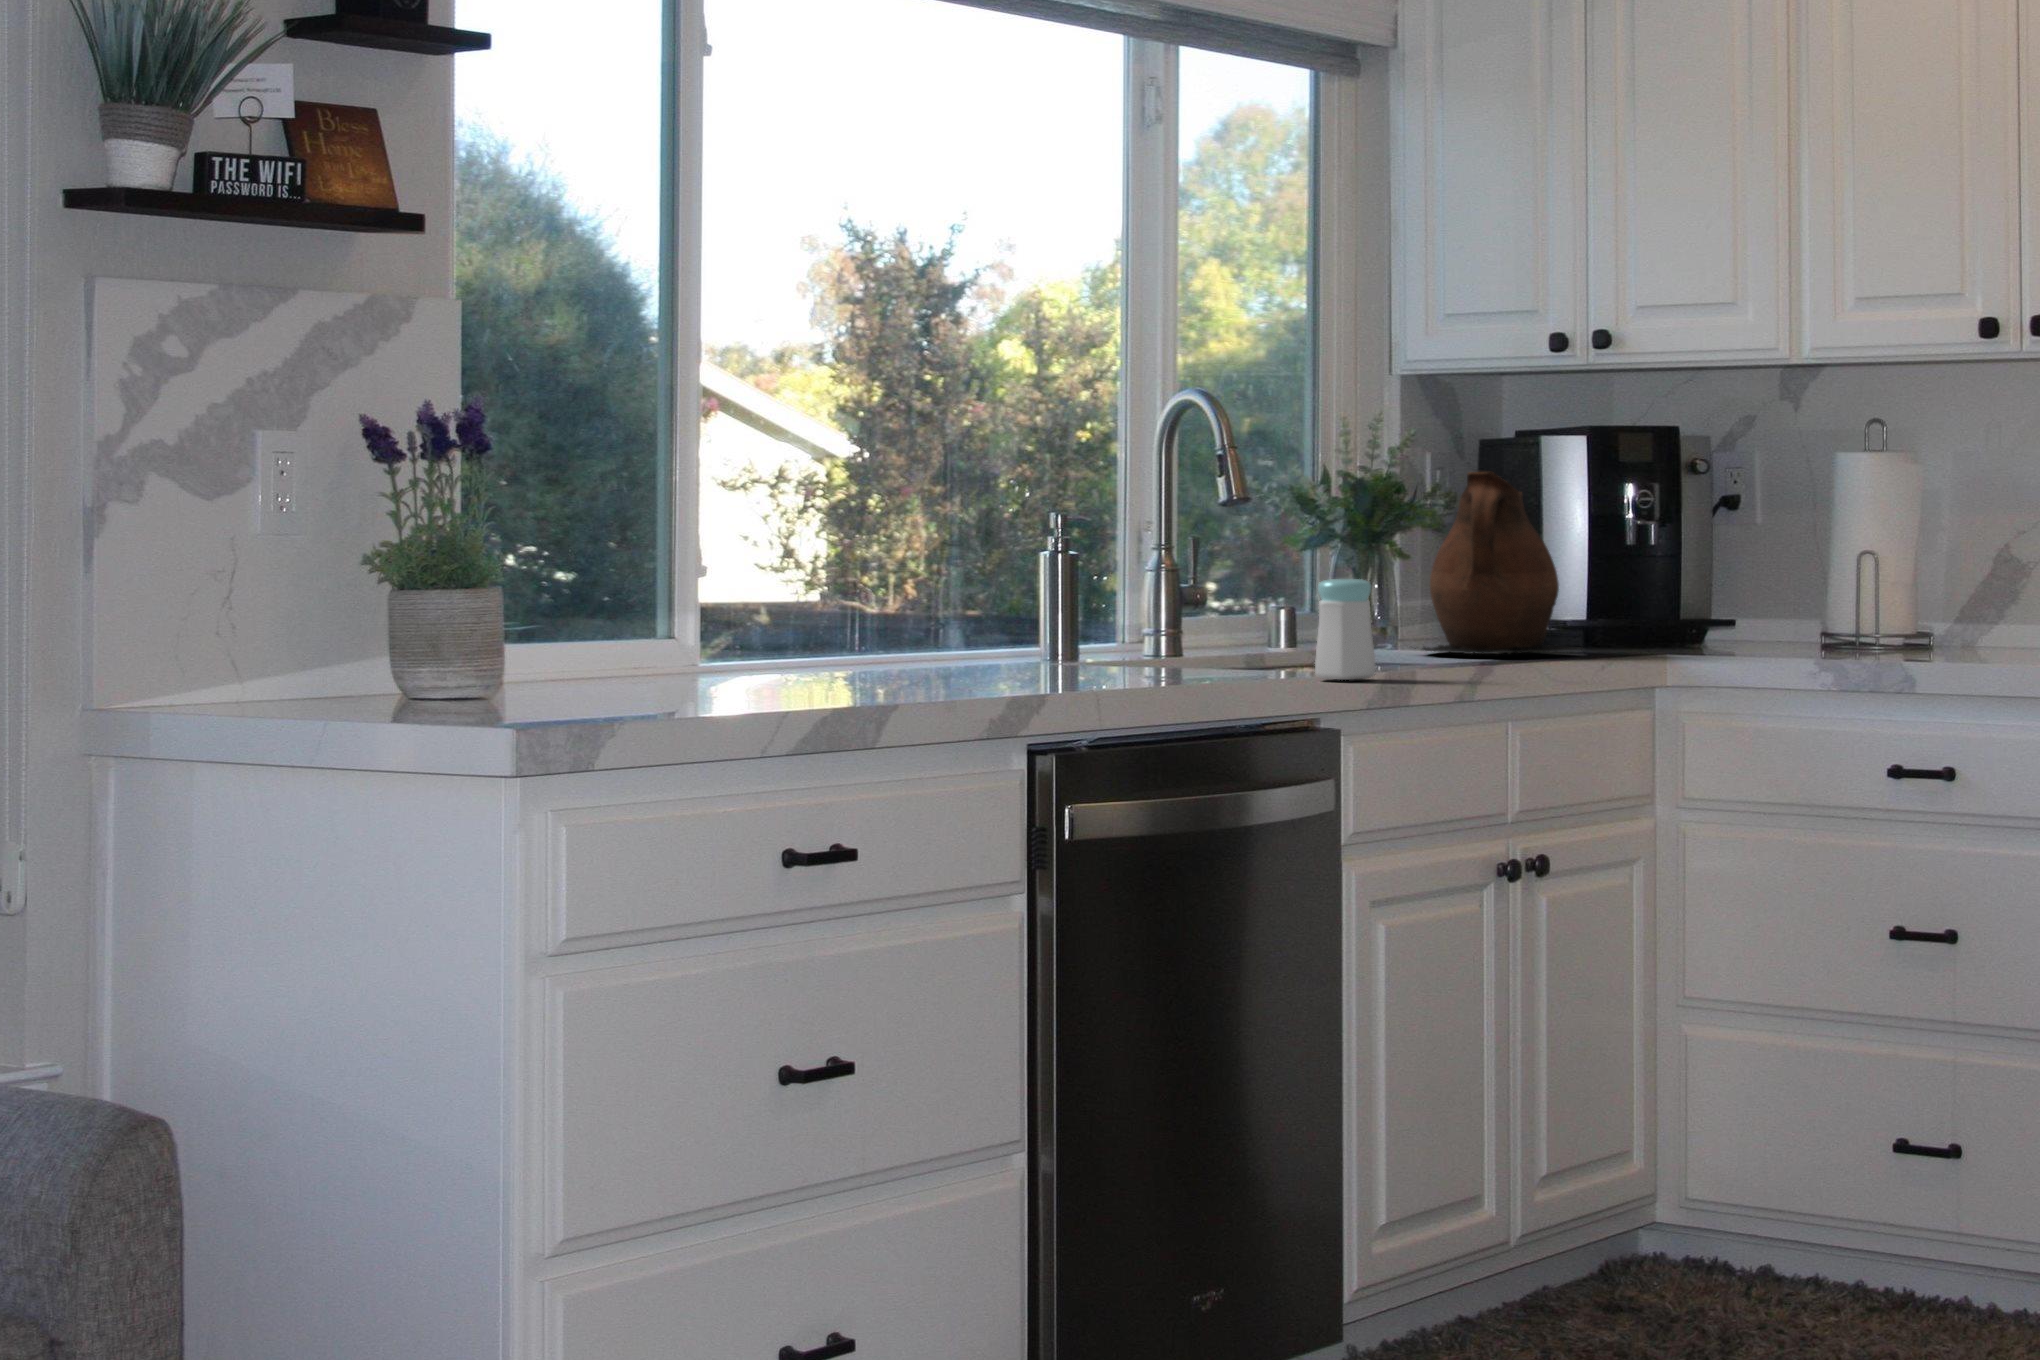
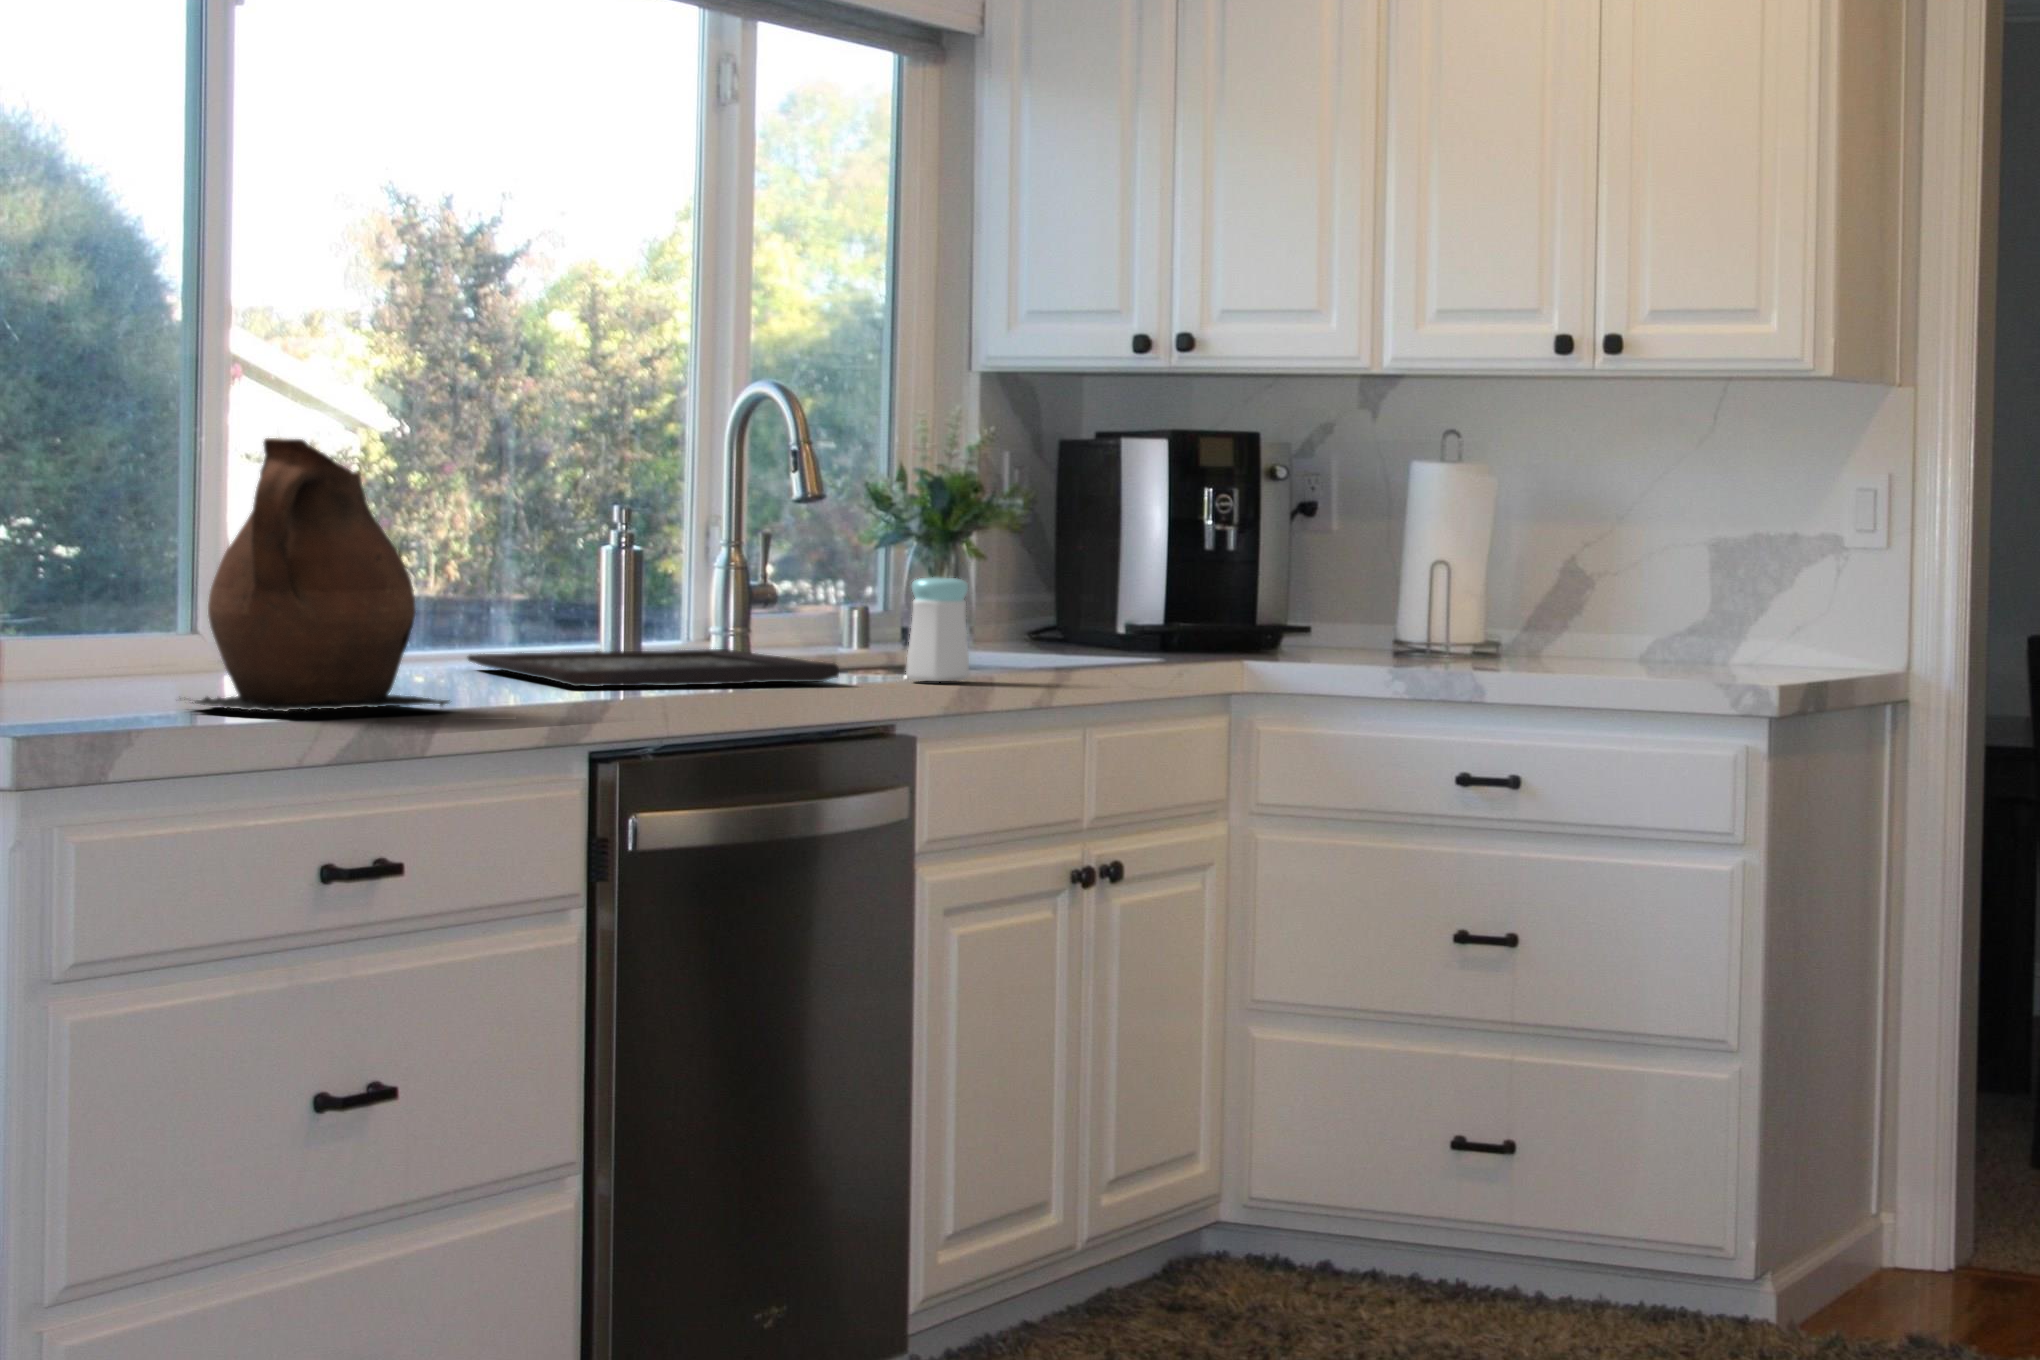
ceramic pitcher: present [1415,472,1582,654] -> present [184,438,449,712]
tray: none [922,651,1250,688] -> present [467,649,839,687]

